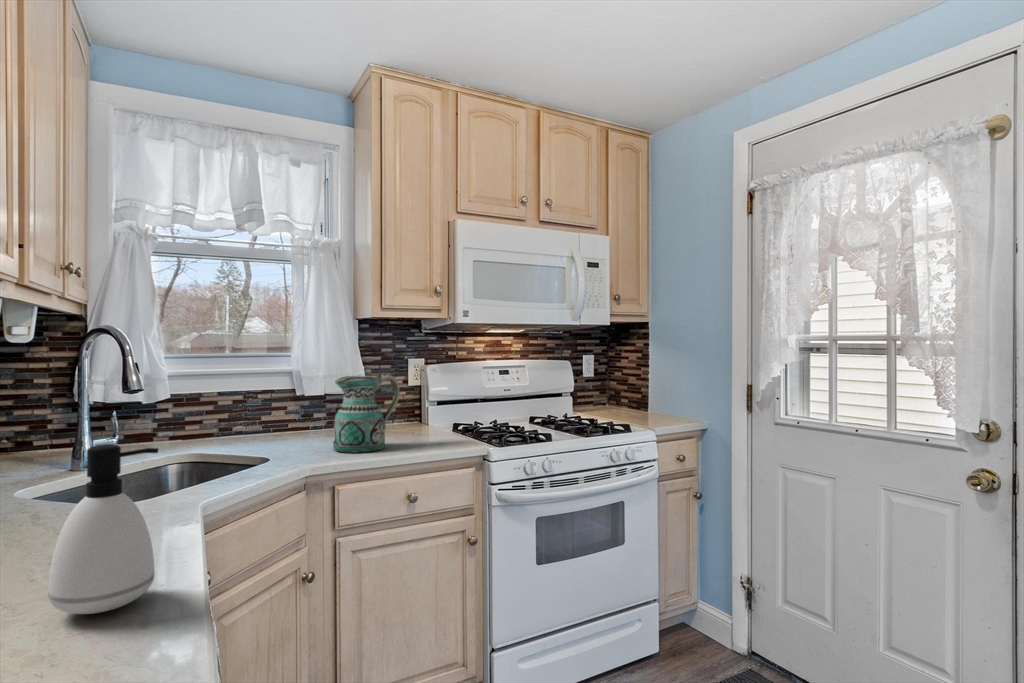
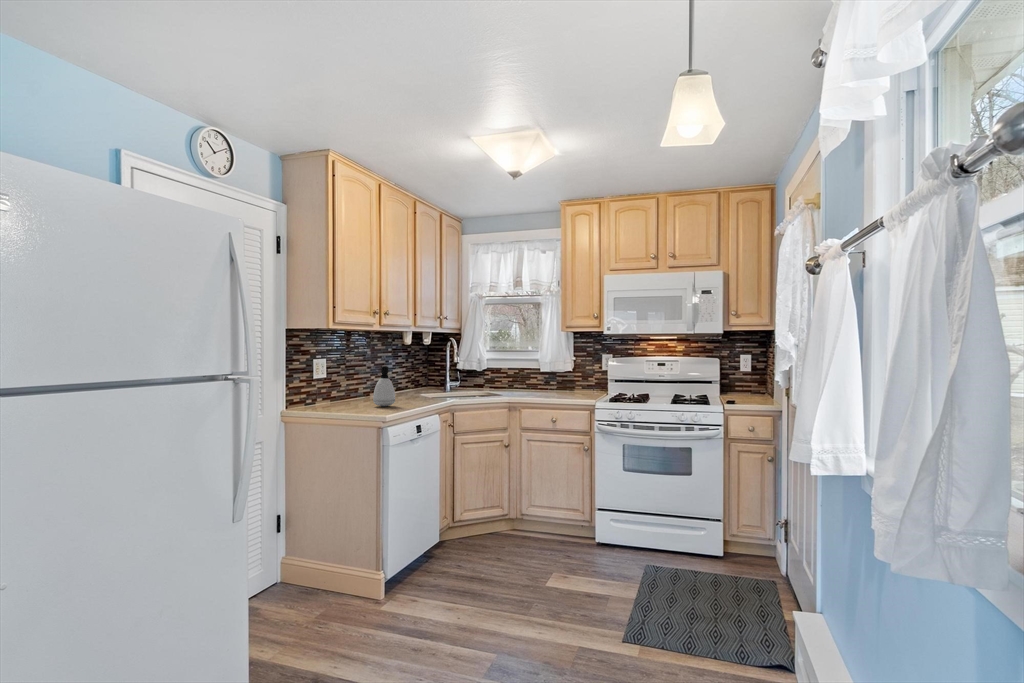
ceramic pitcher: present [333,374,400,453] -> none [529,360,563,397]

